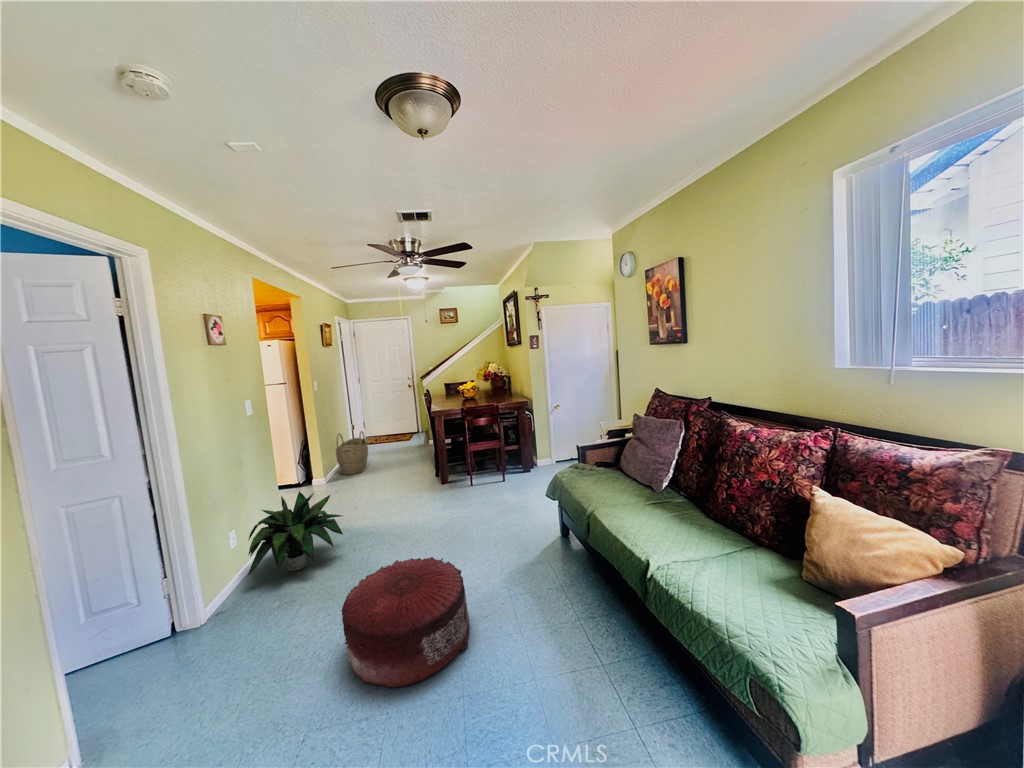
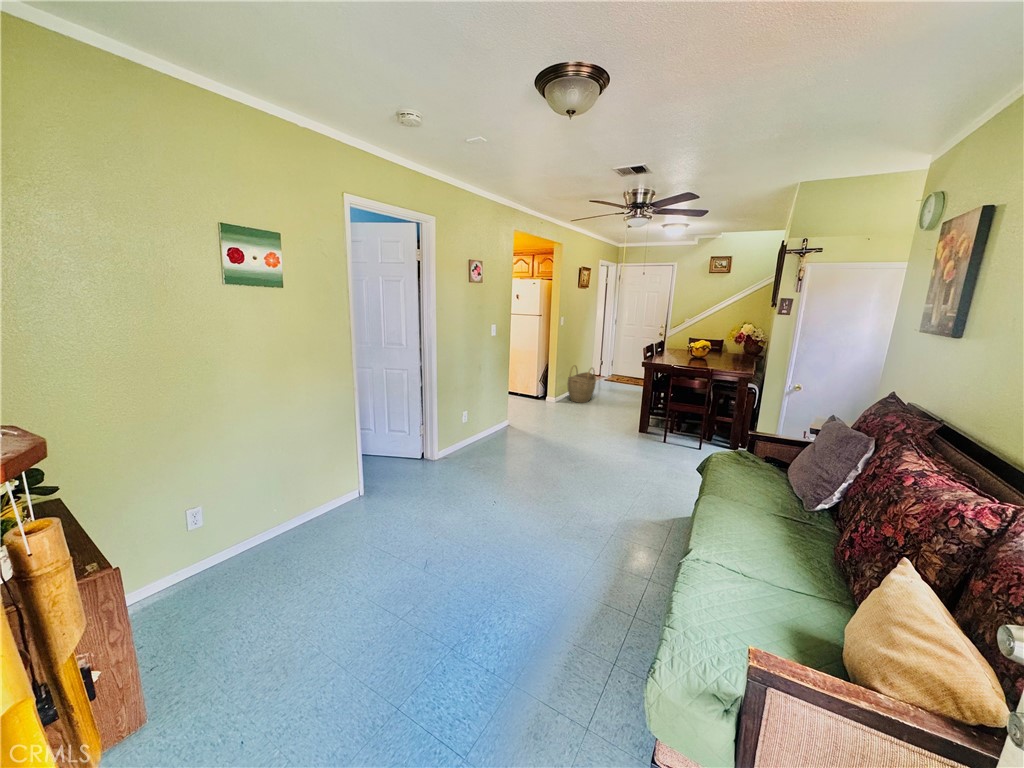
potted plant: present [248,491,343,576] -> none [465,397,535,452]
pouf: present [342,557,469,687] -> none [478,466,567,546]

